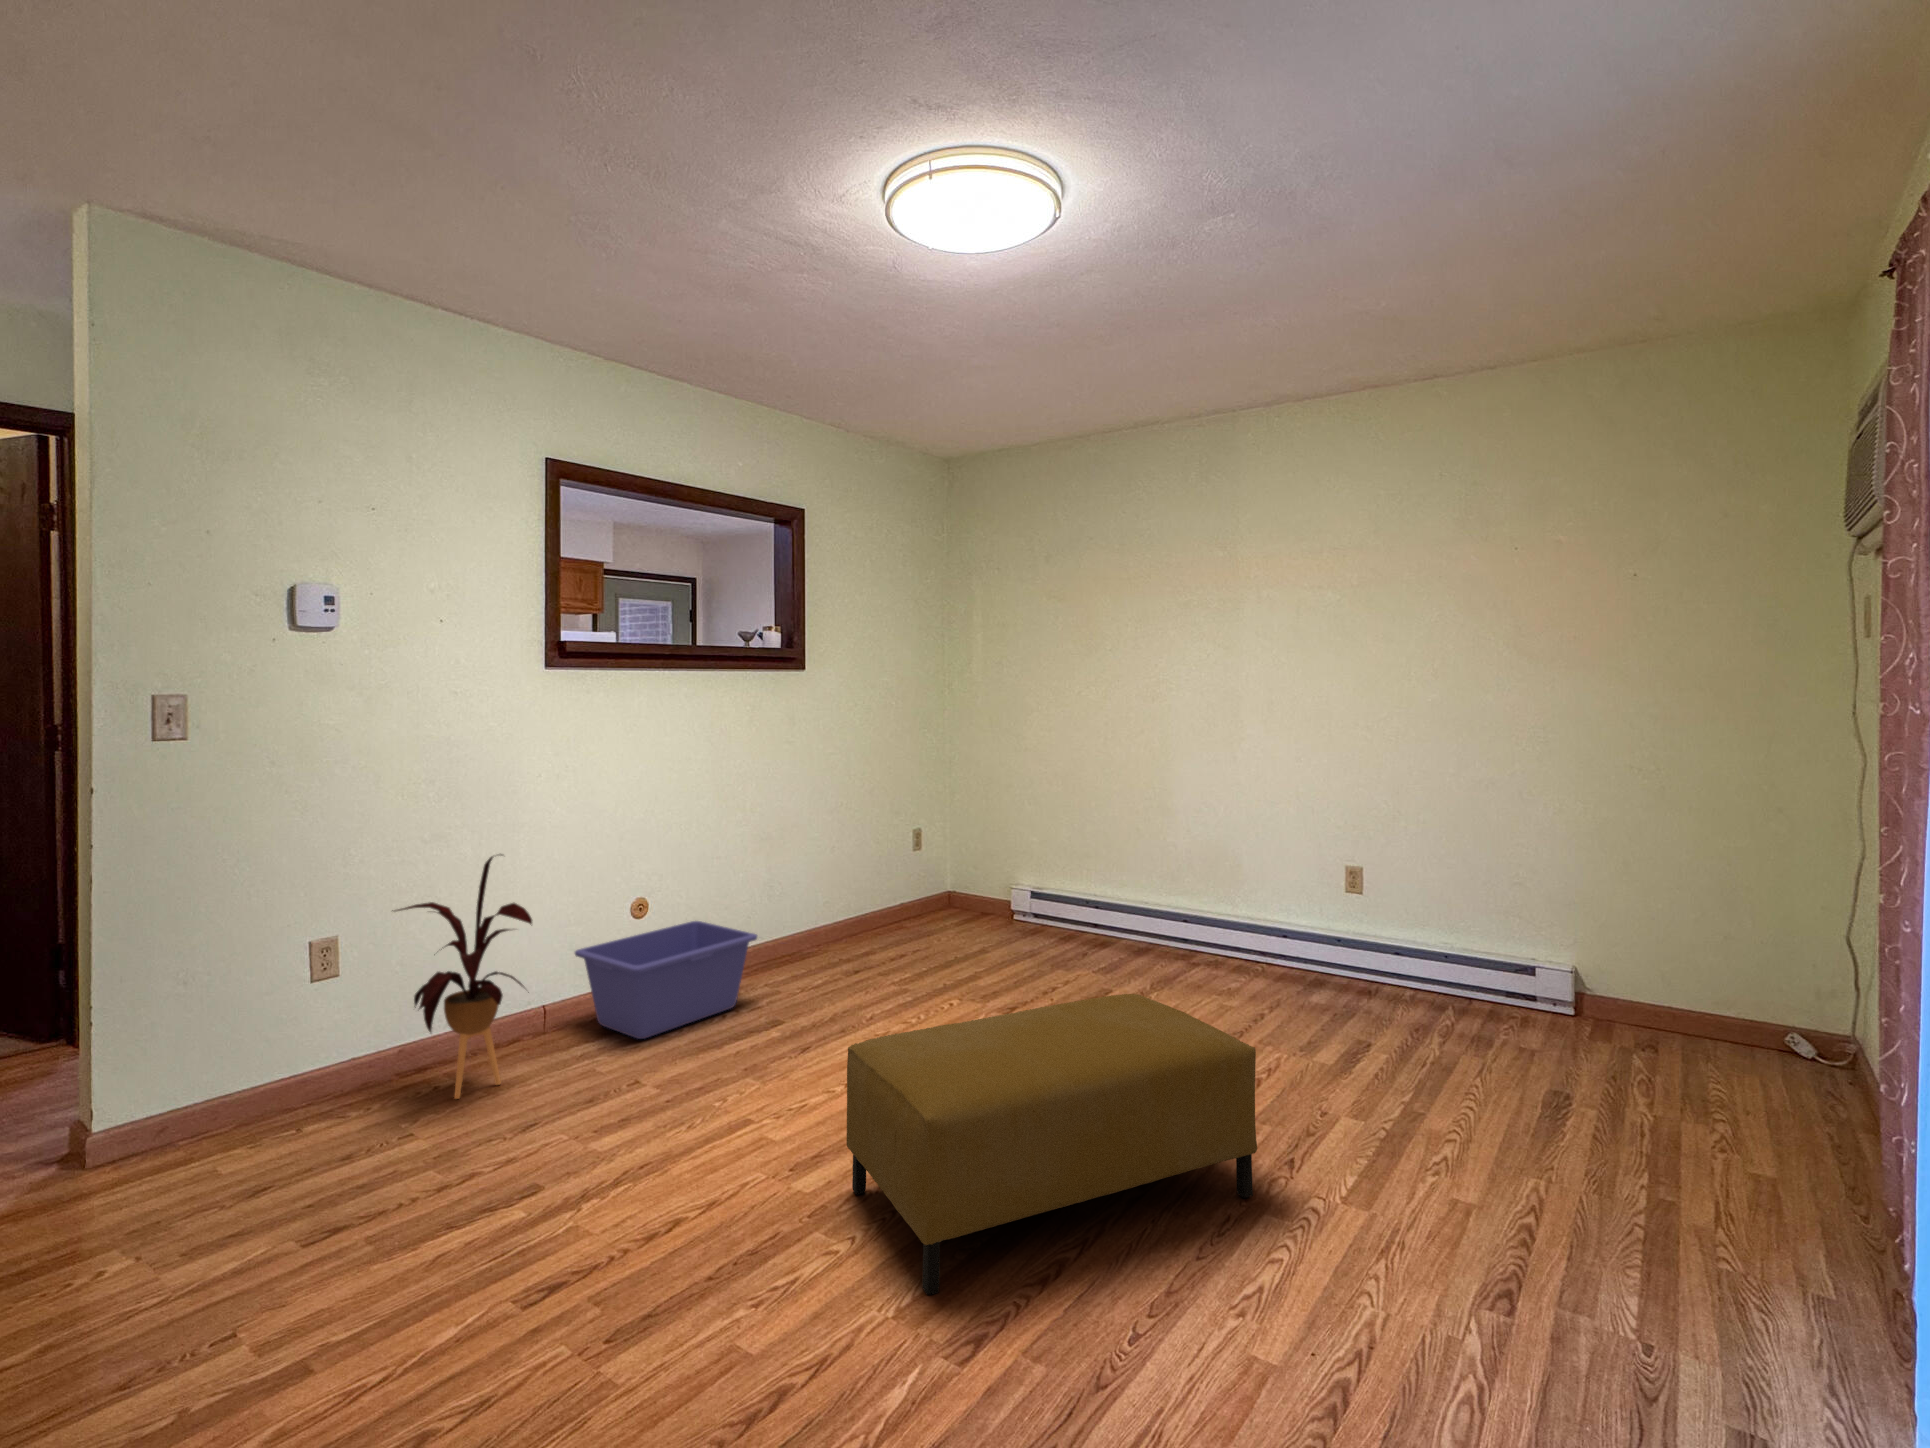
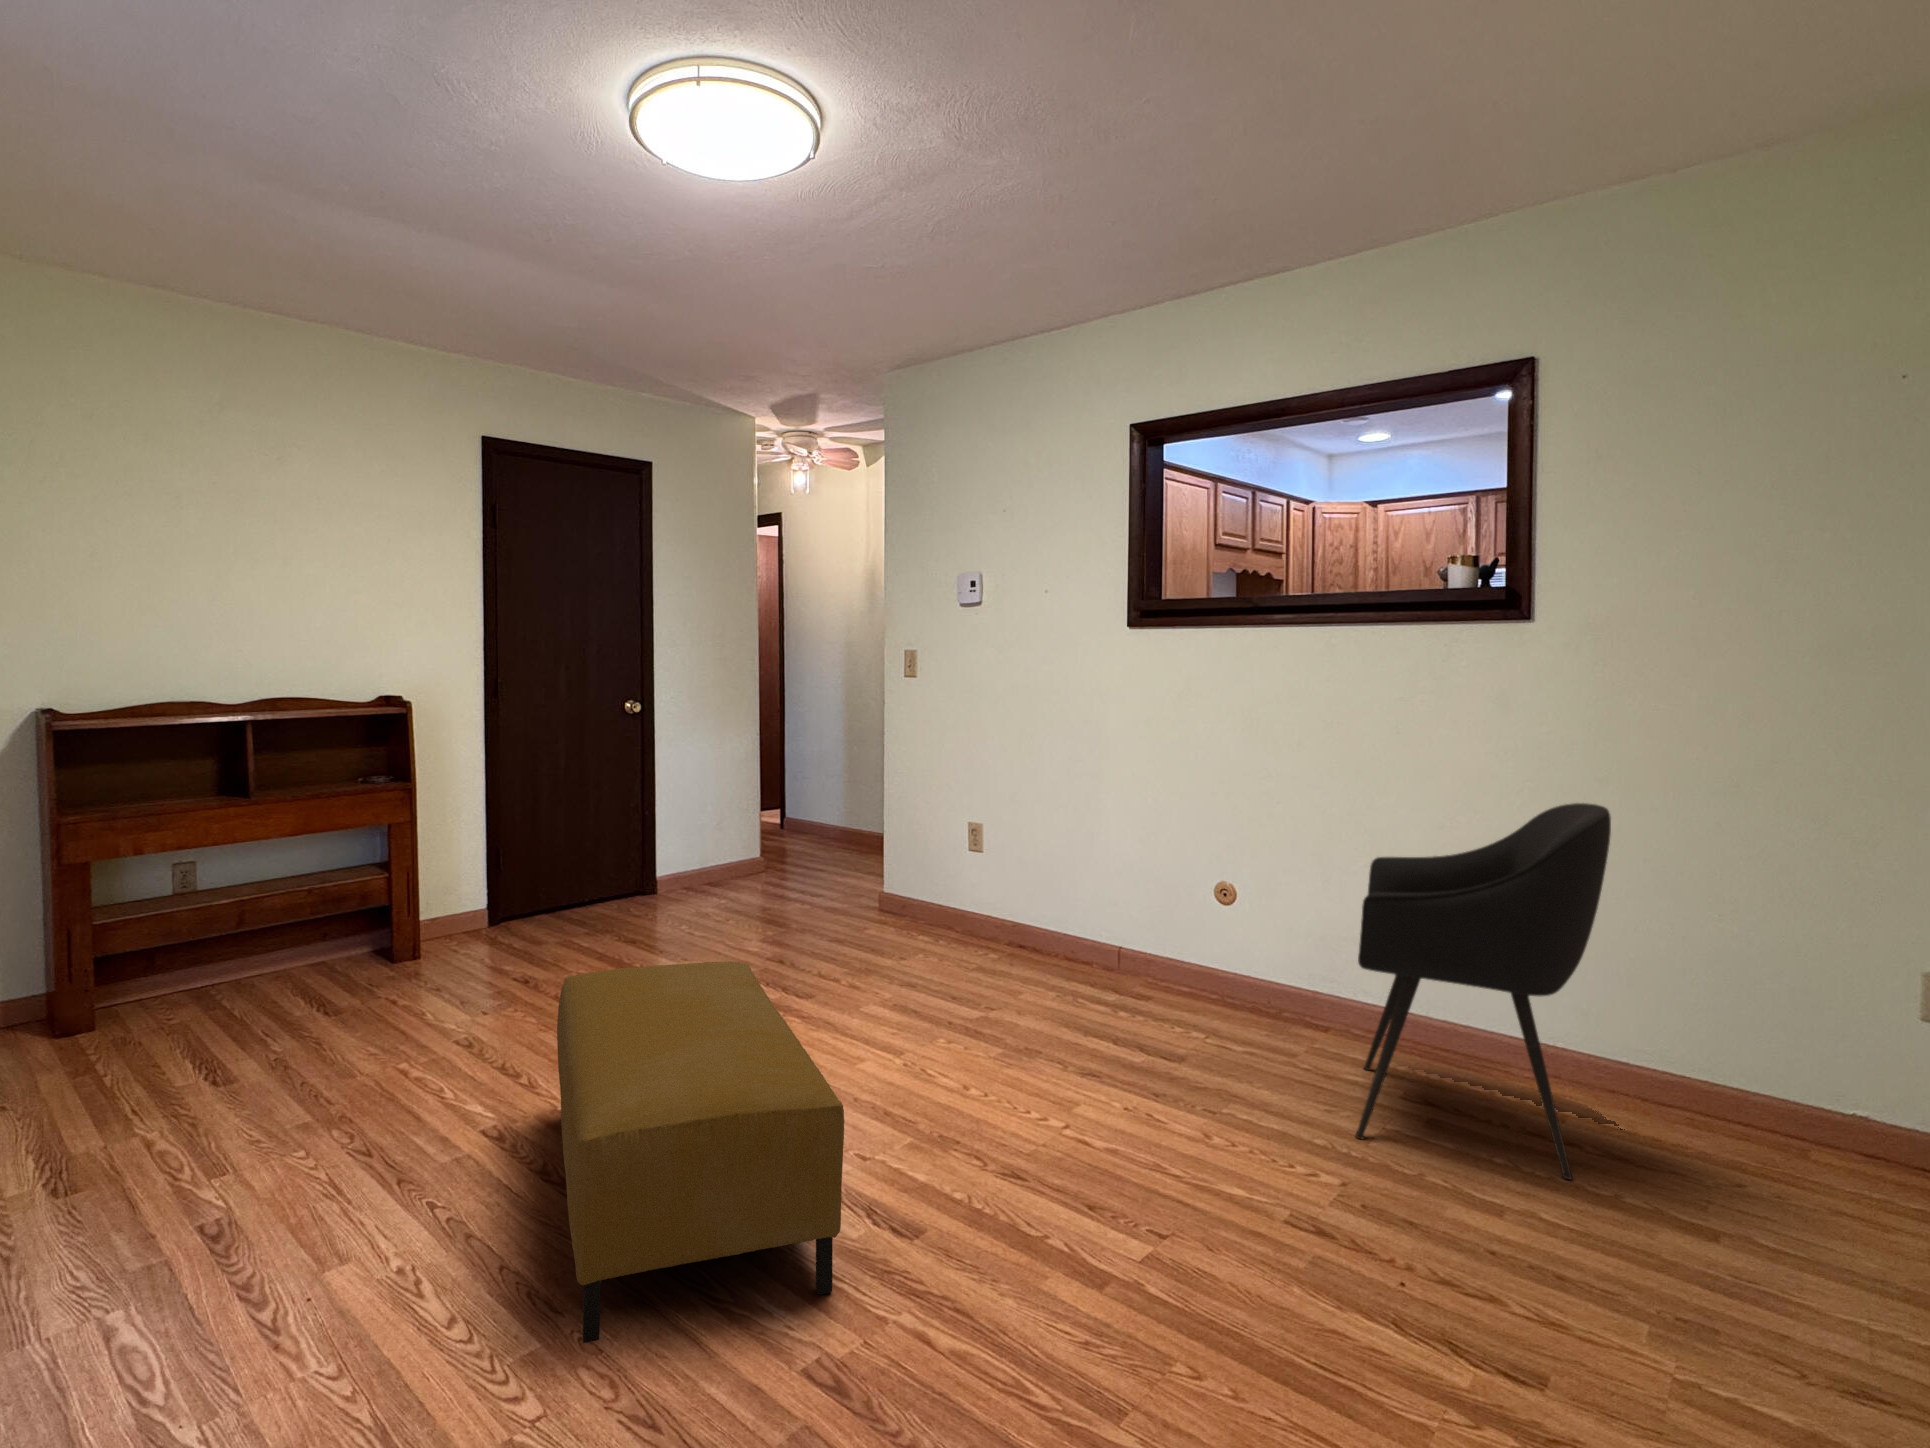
armchair: none [774,764,922,988] -> present [1355,803,1611,1179]
house plant: present [392,854,532,1099] -> none [919,782,1013,973]
storage bin: present [575,921,757,1039] -> none [1068,910,1270,1042]

